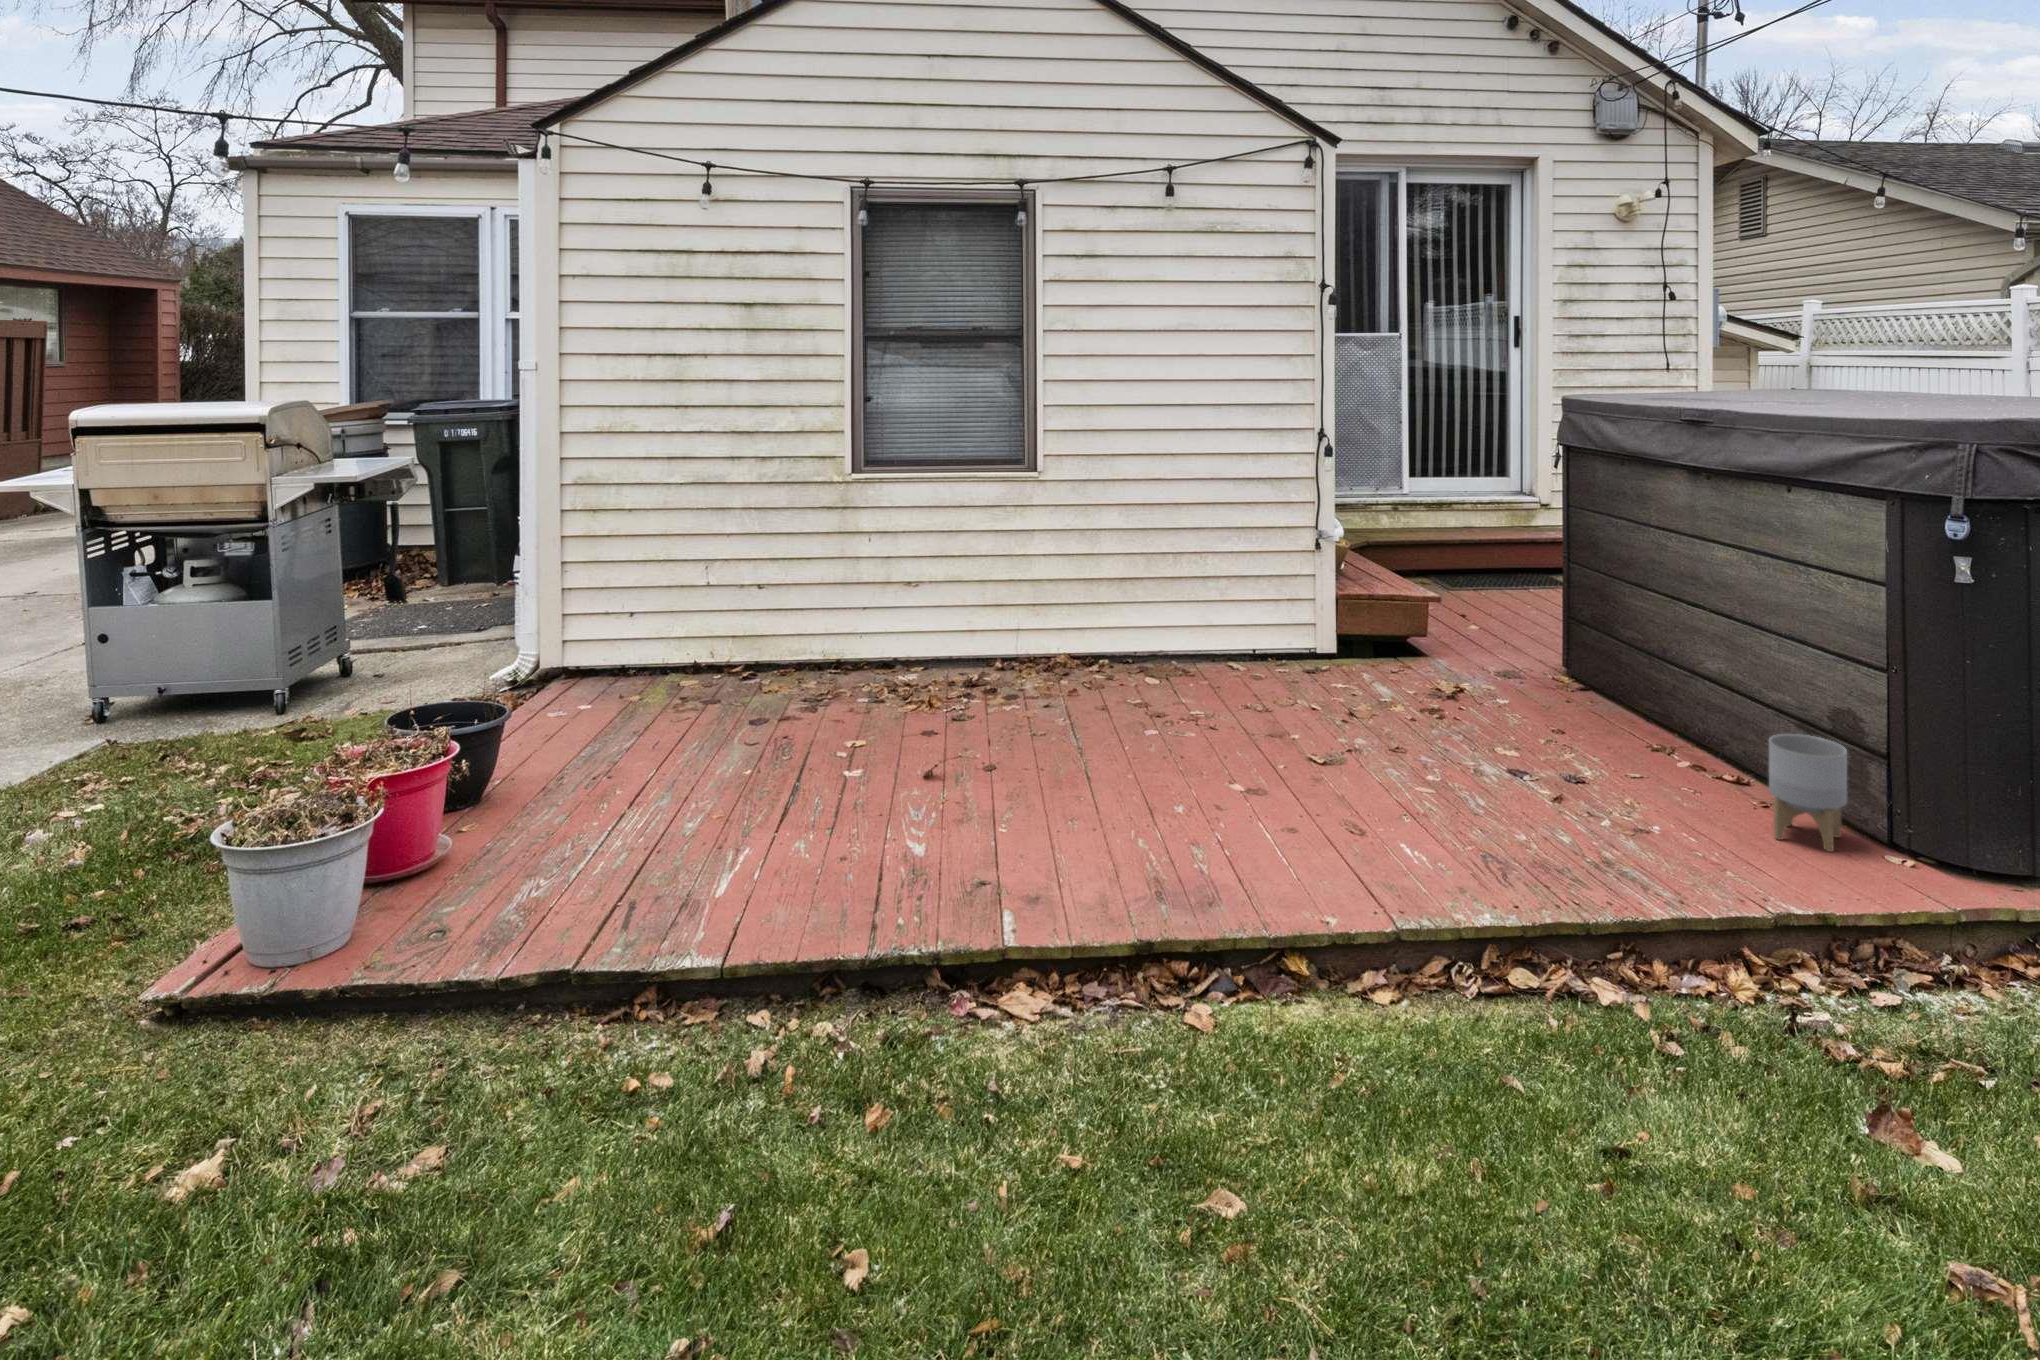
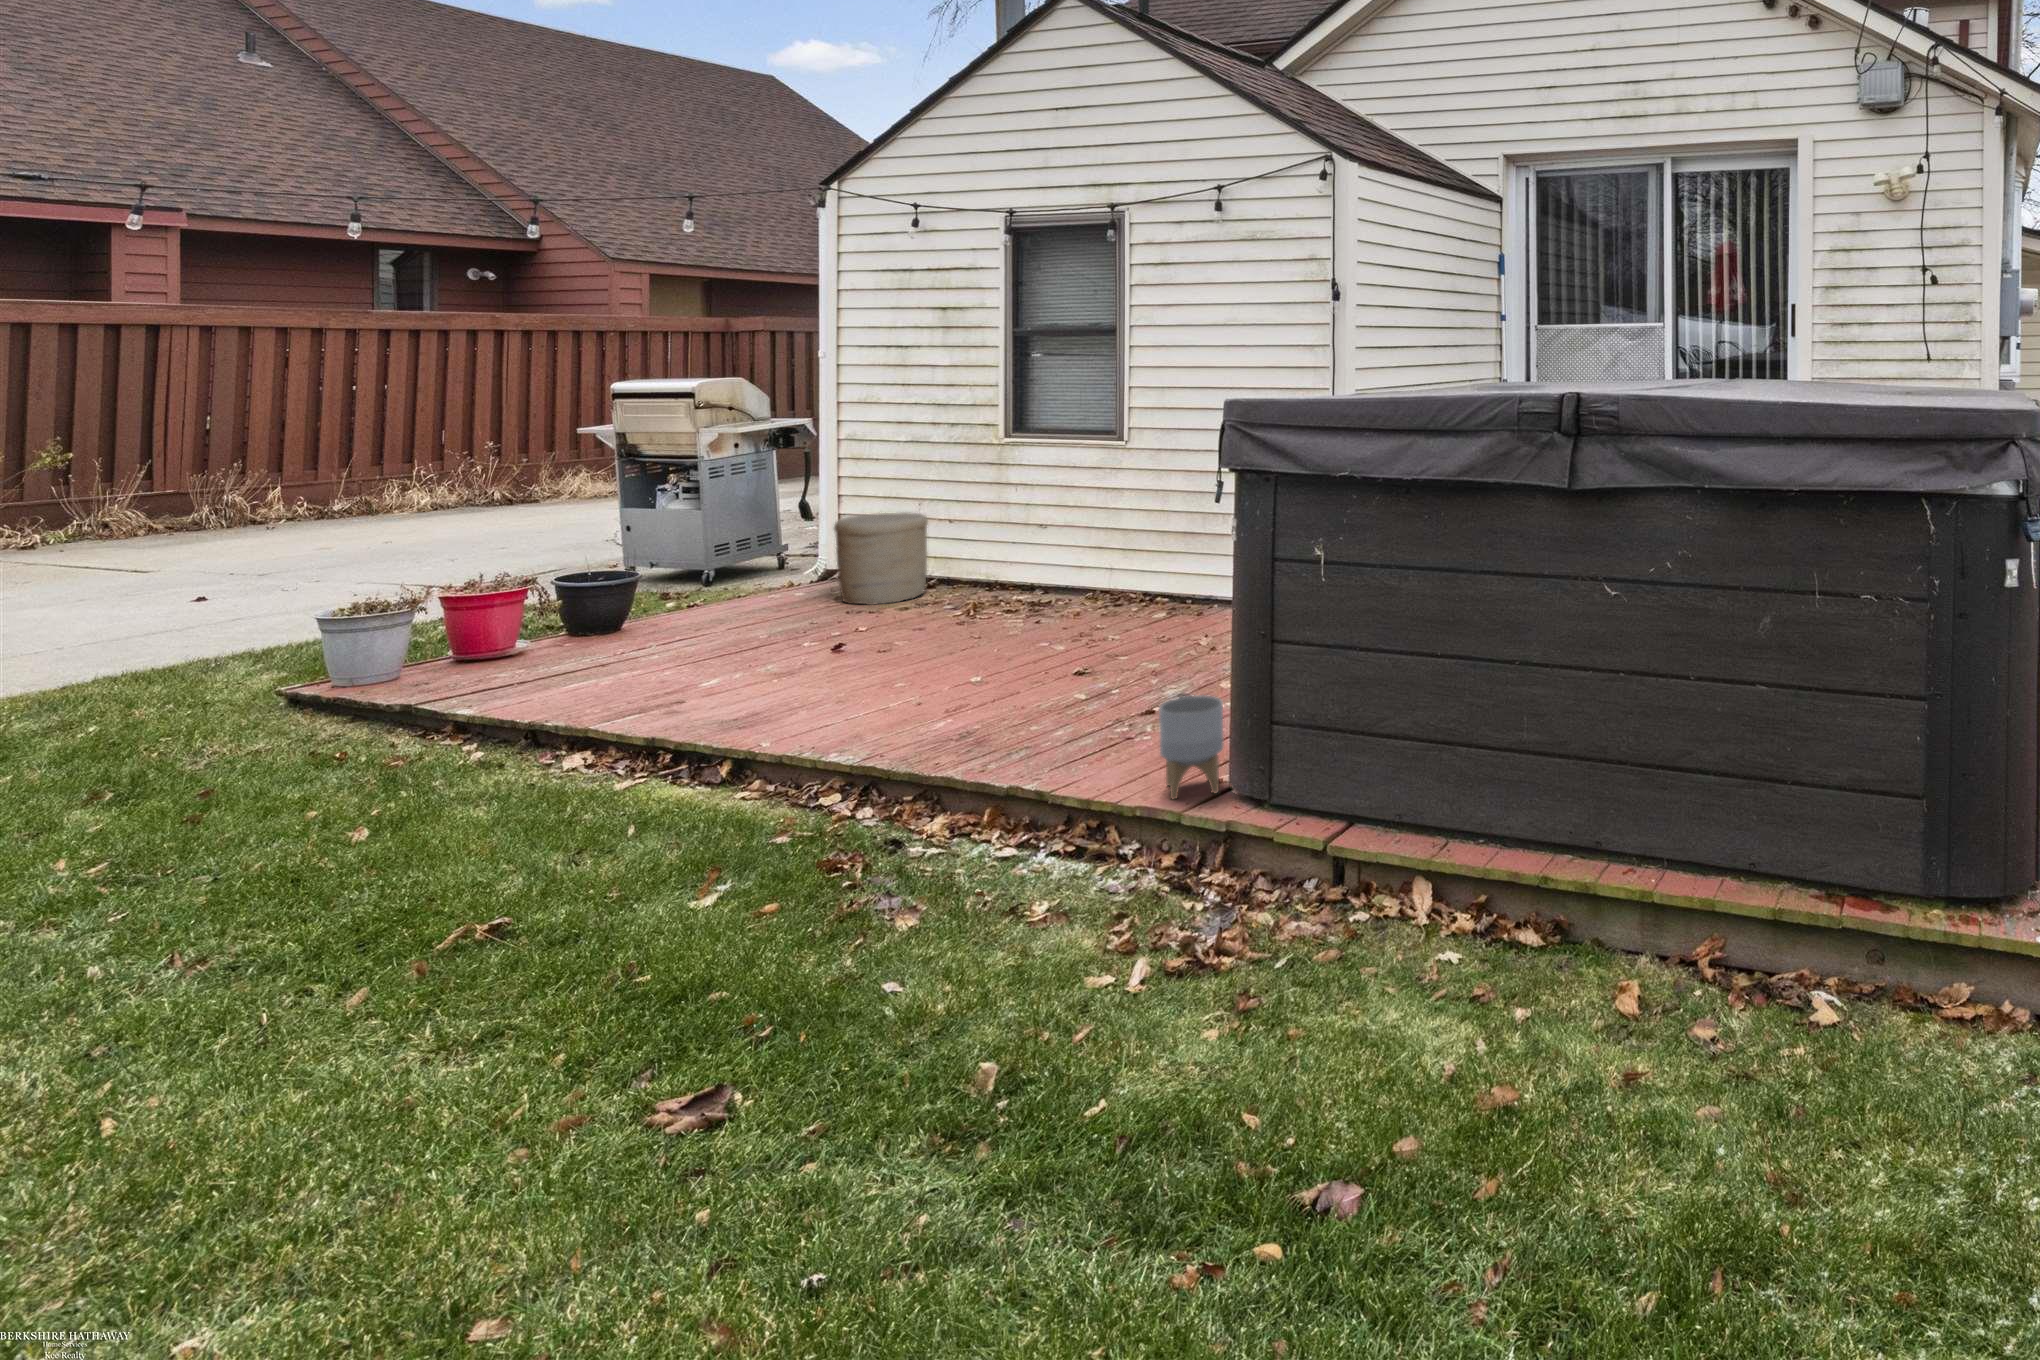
woven basket: none [635,577,752,709] -> present [834,513,928,605]

